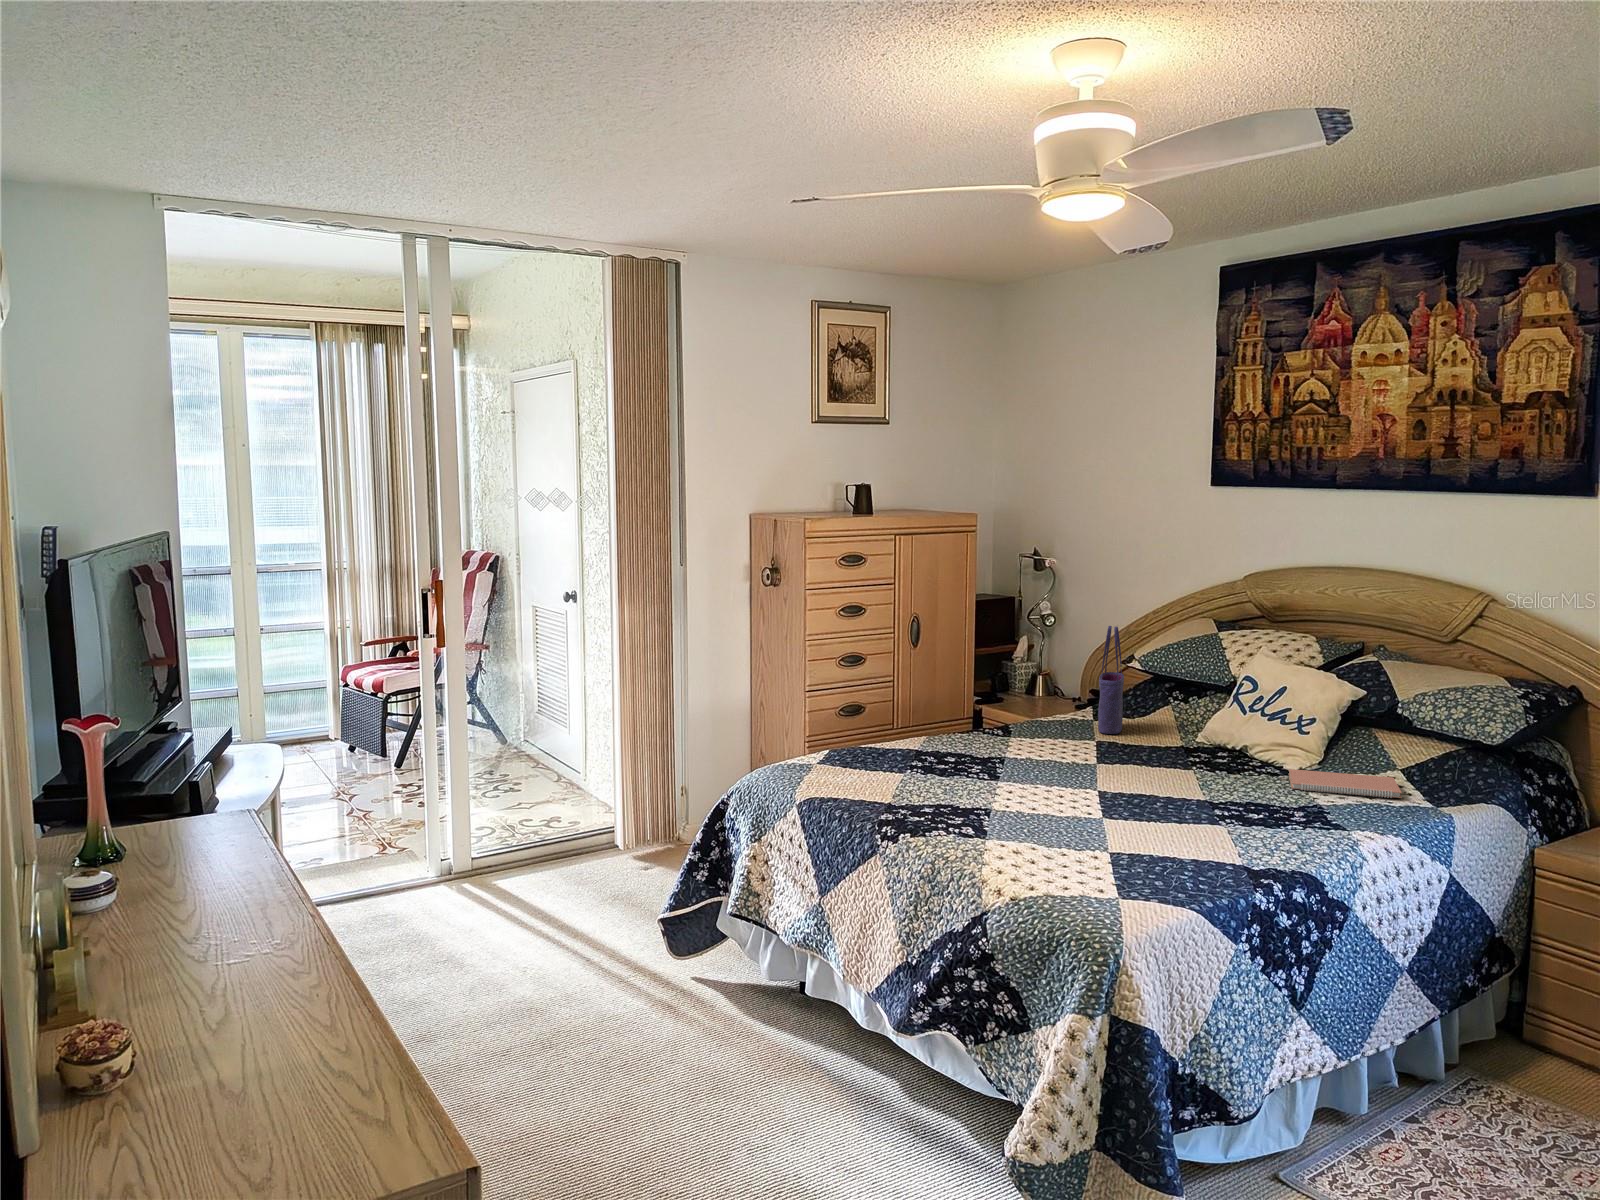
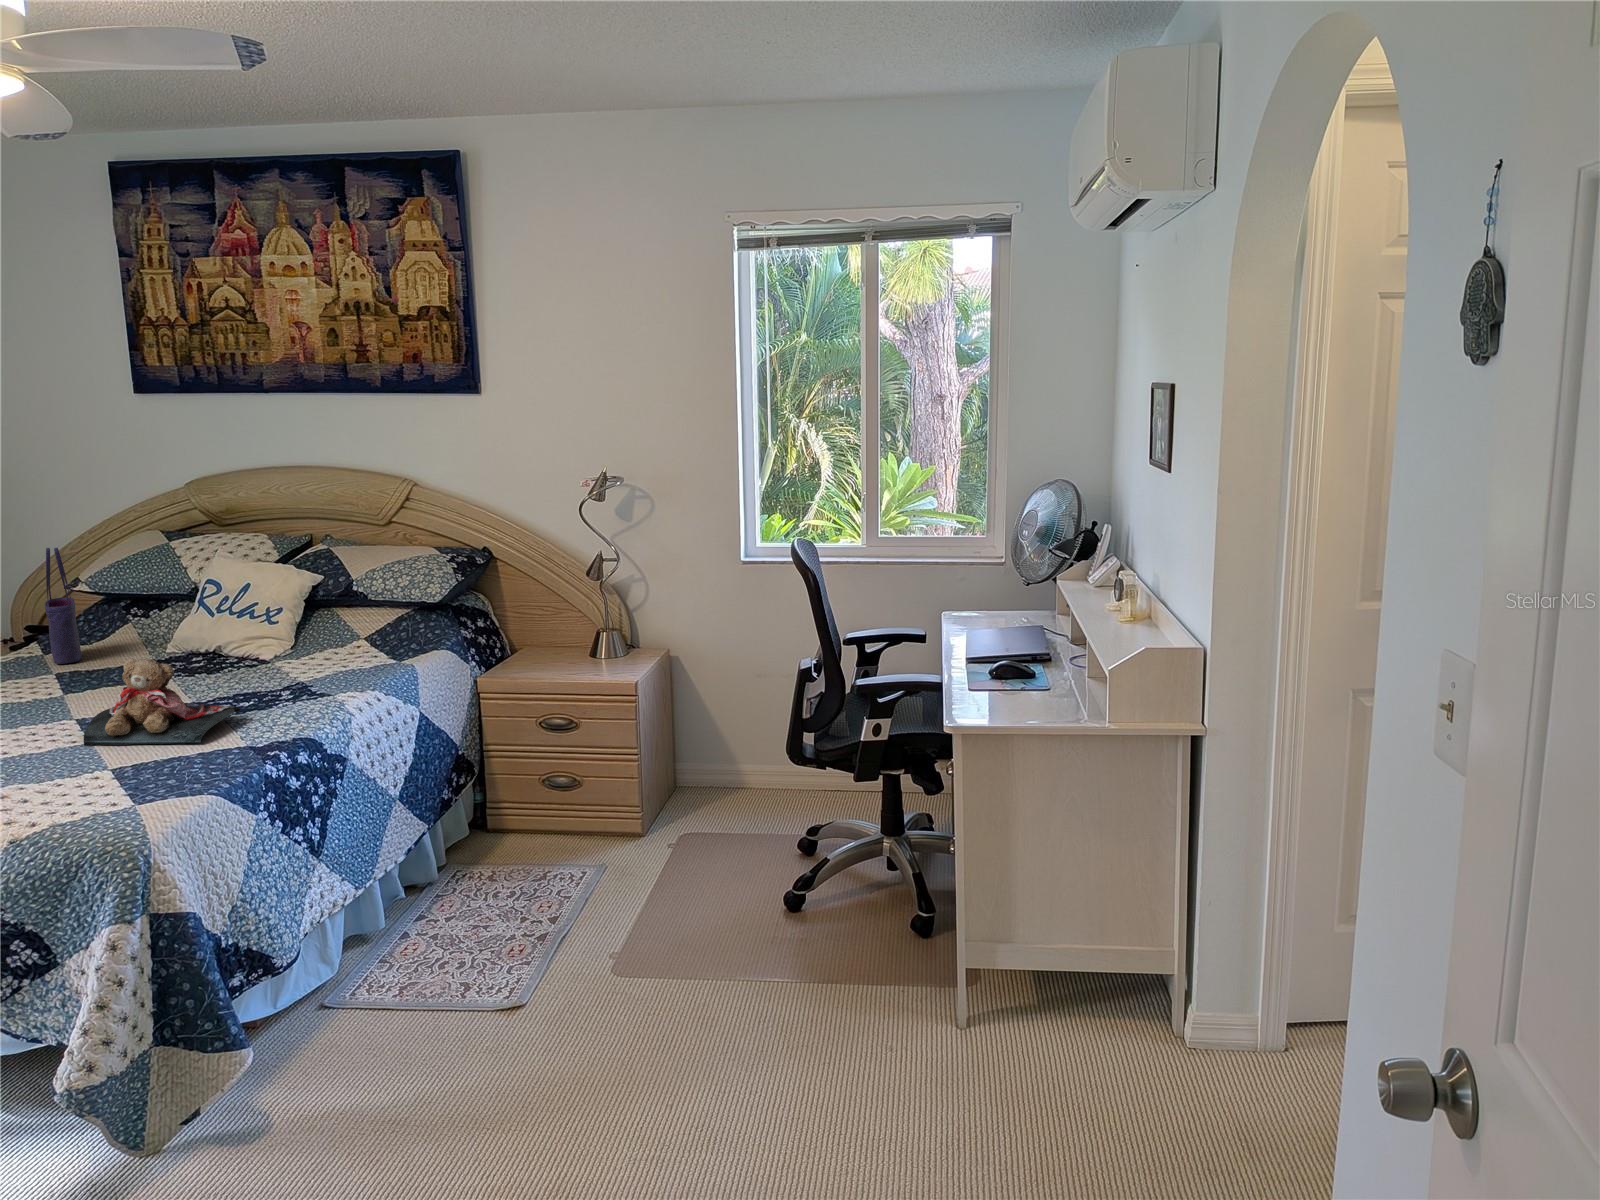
teddy bear: none [1097,744,1245,847] -> present [84,658,240,746]
notebook: present [1289,769,1402,798] -> none [268,647,370,675]

